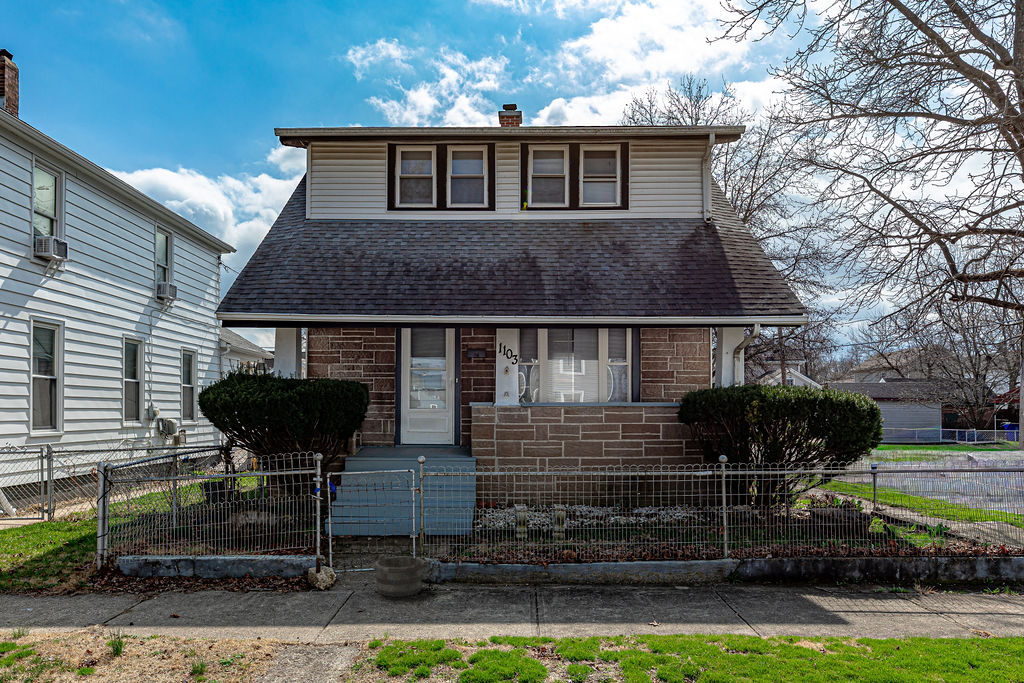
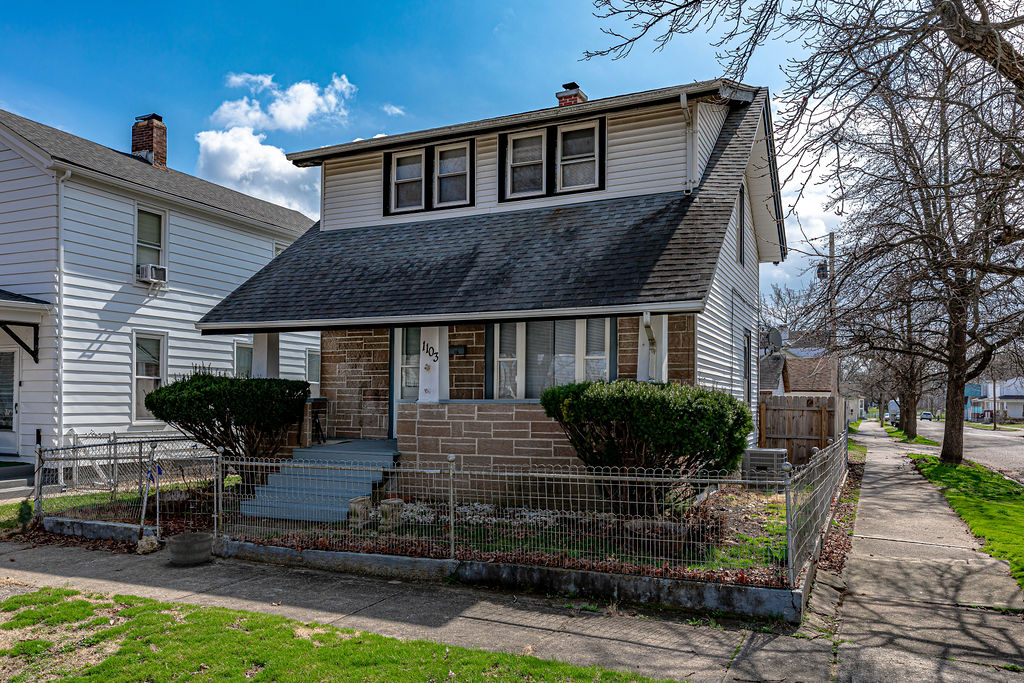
decorative plant: none [41,530,75,584] -> present [15,497,36,534]

